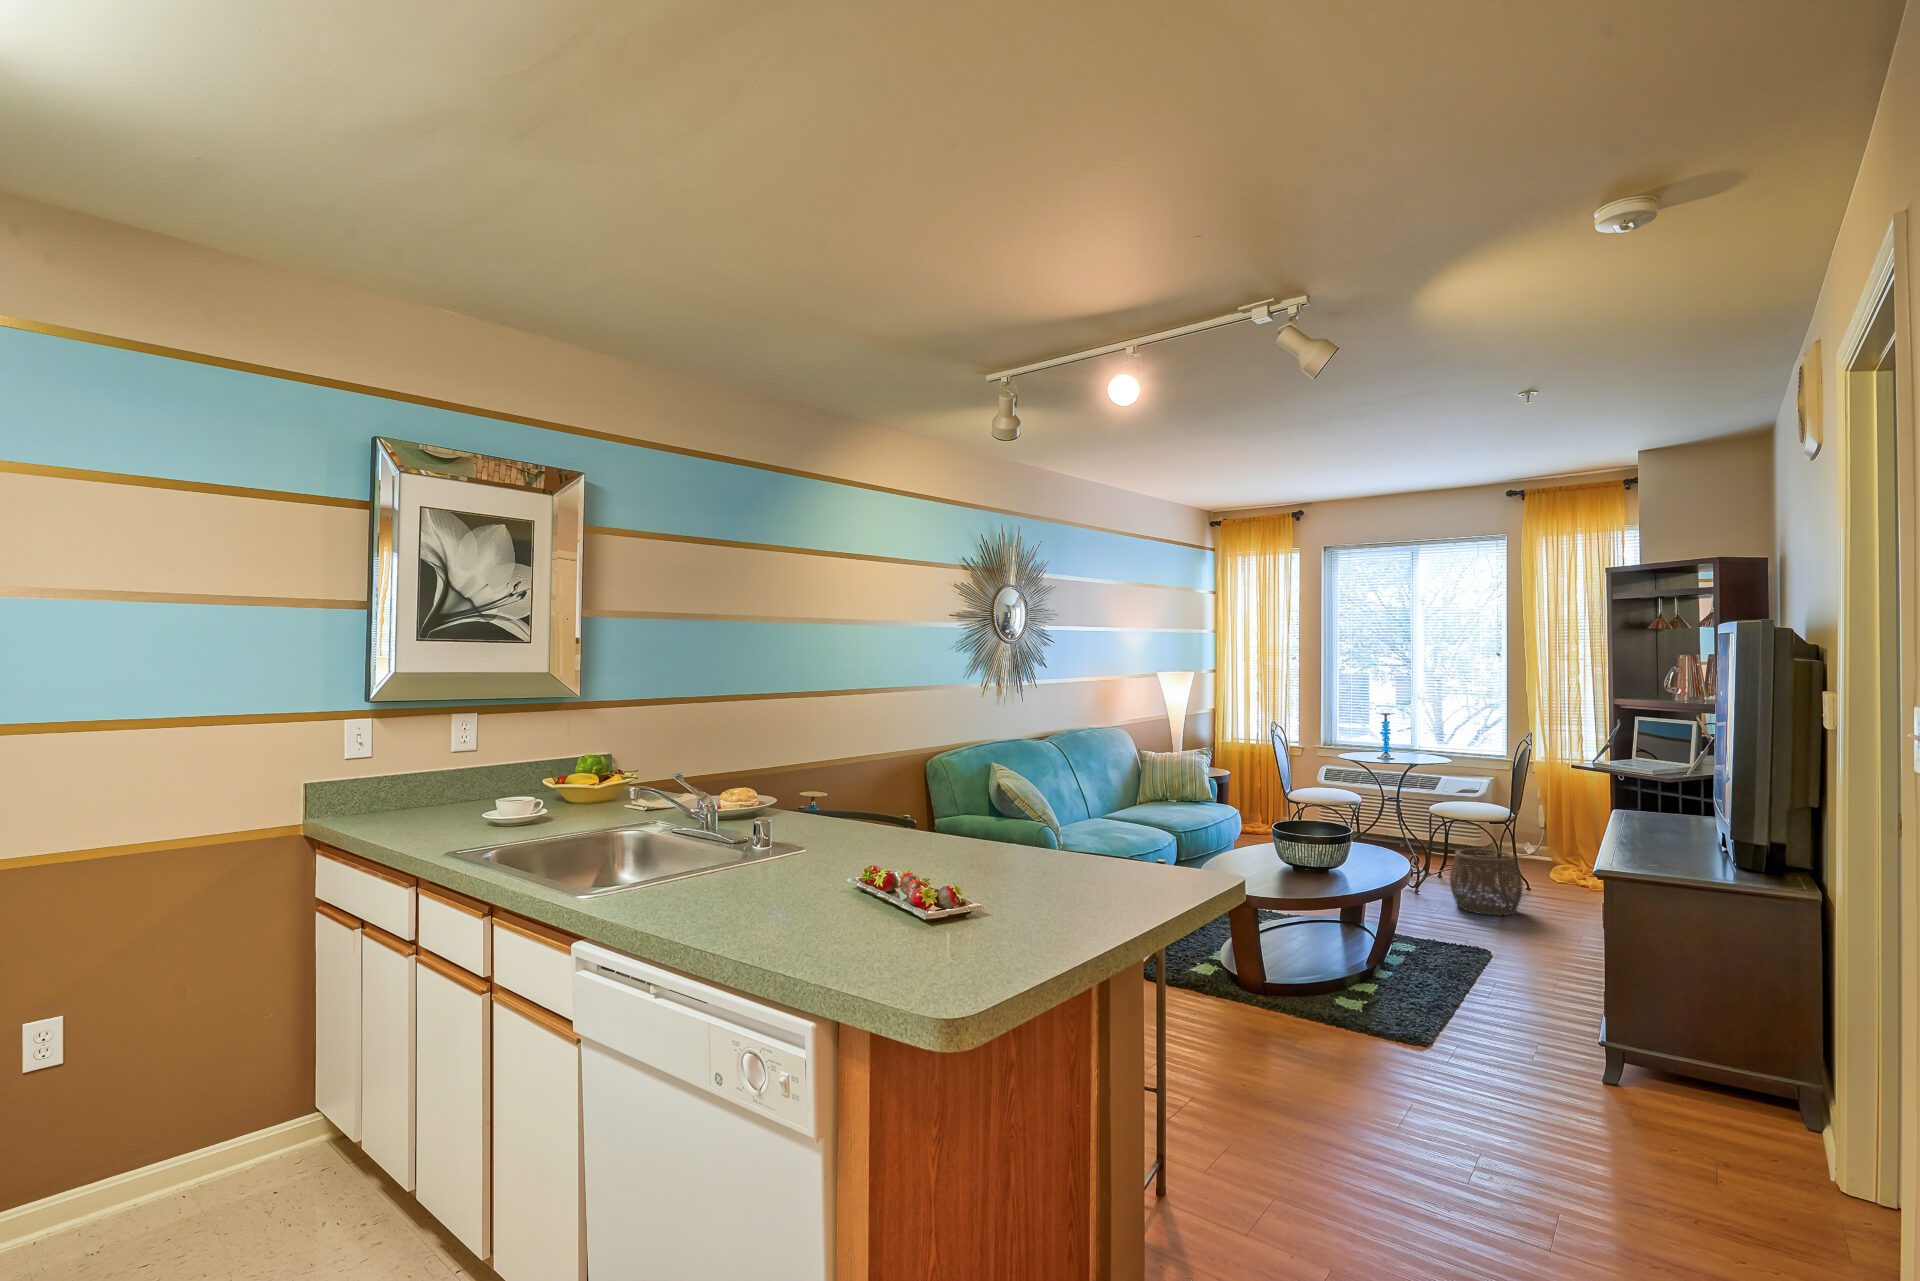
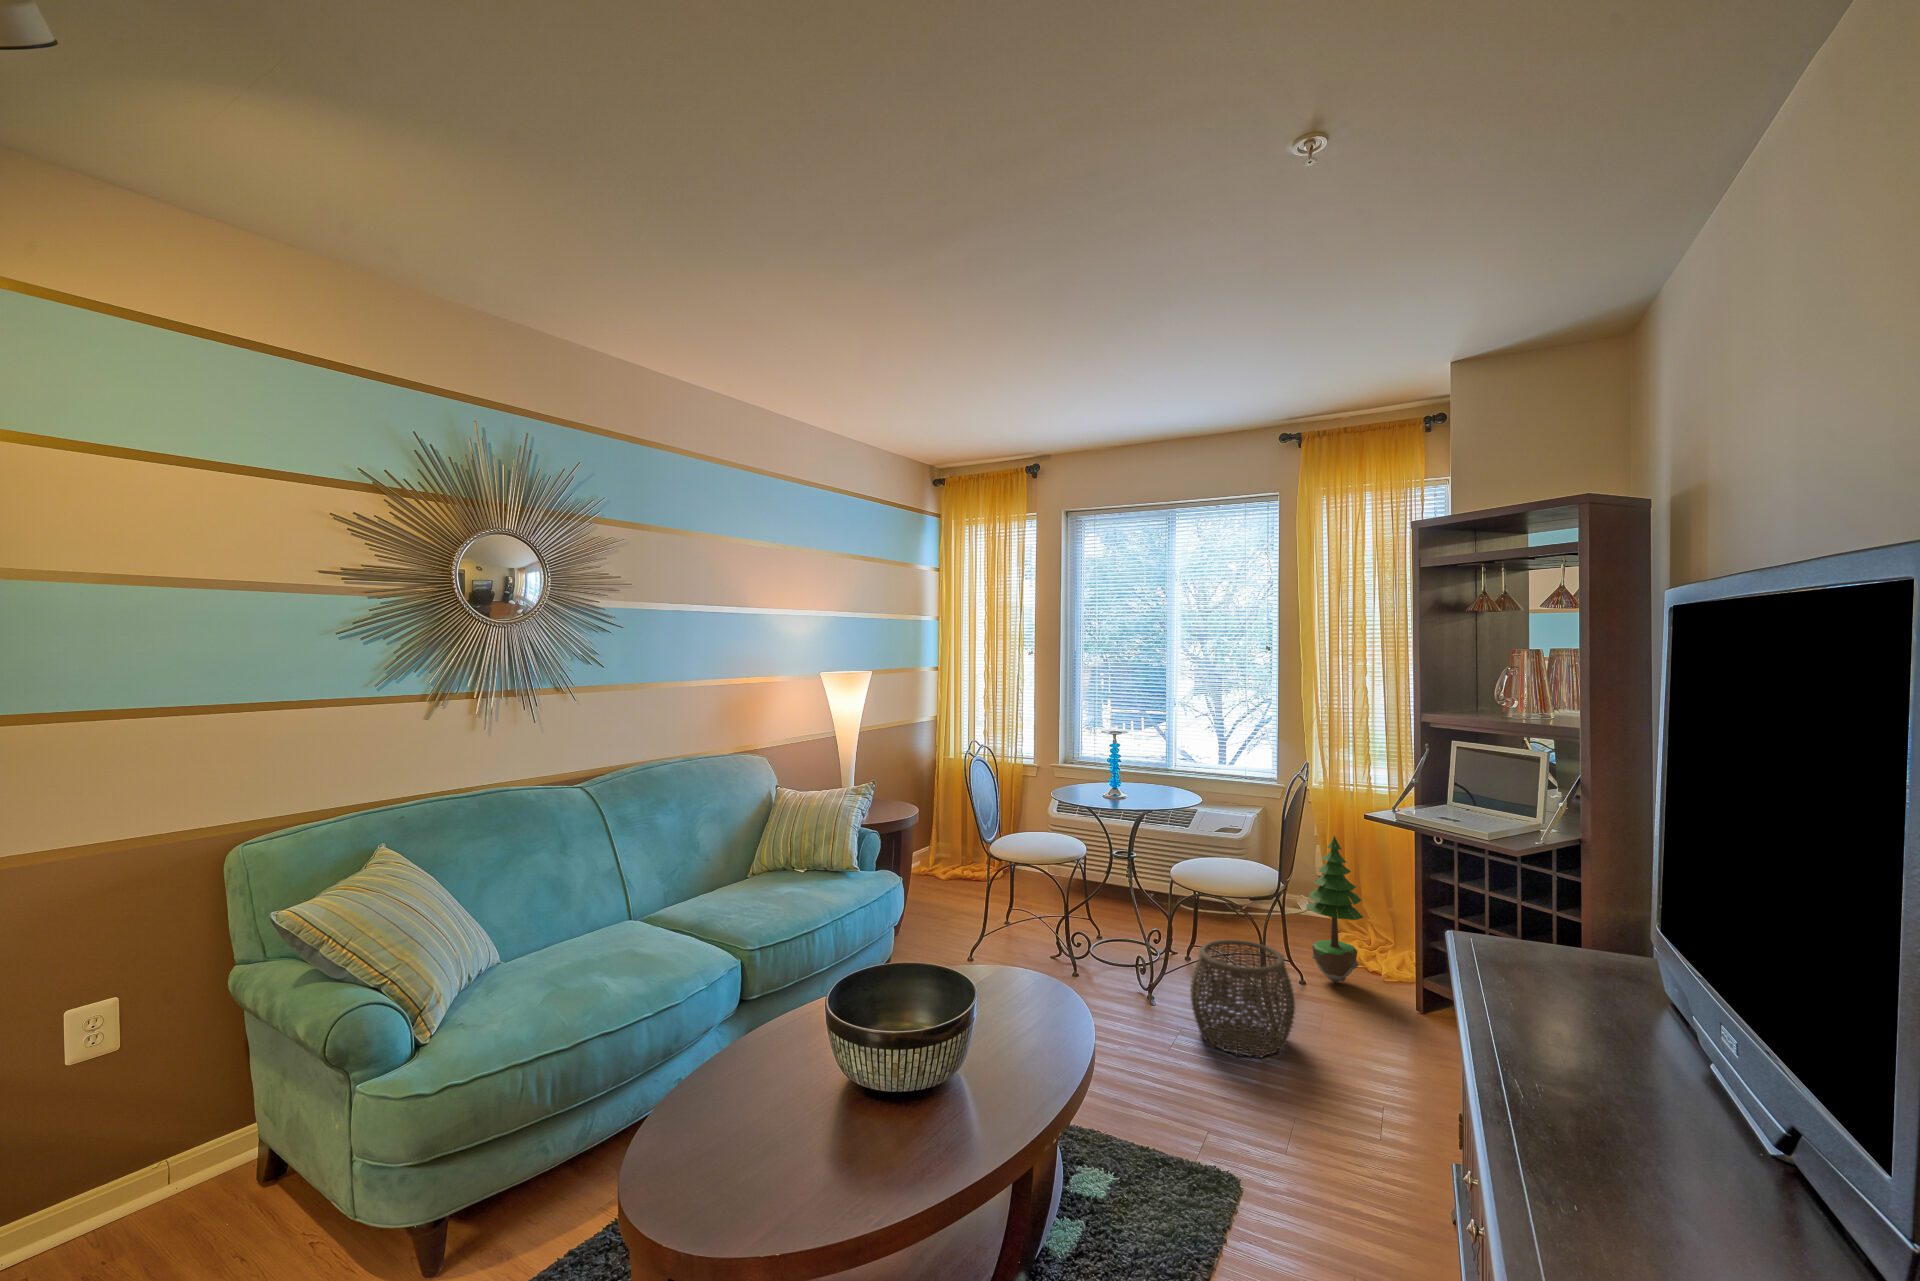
potted tree: none [1531,786,1575,890] -> present [1306,836,1363,982]

